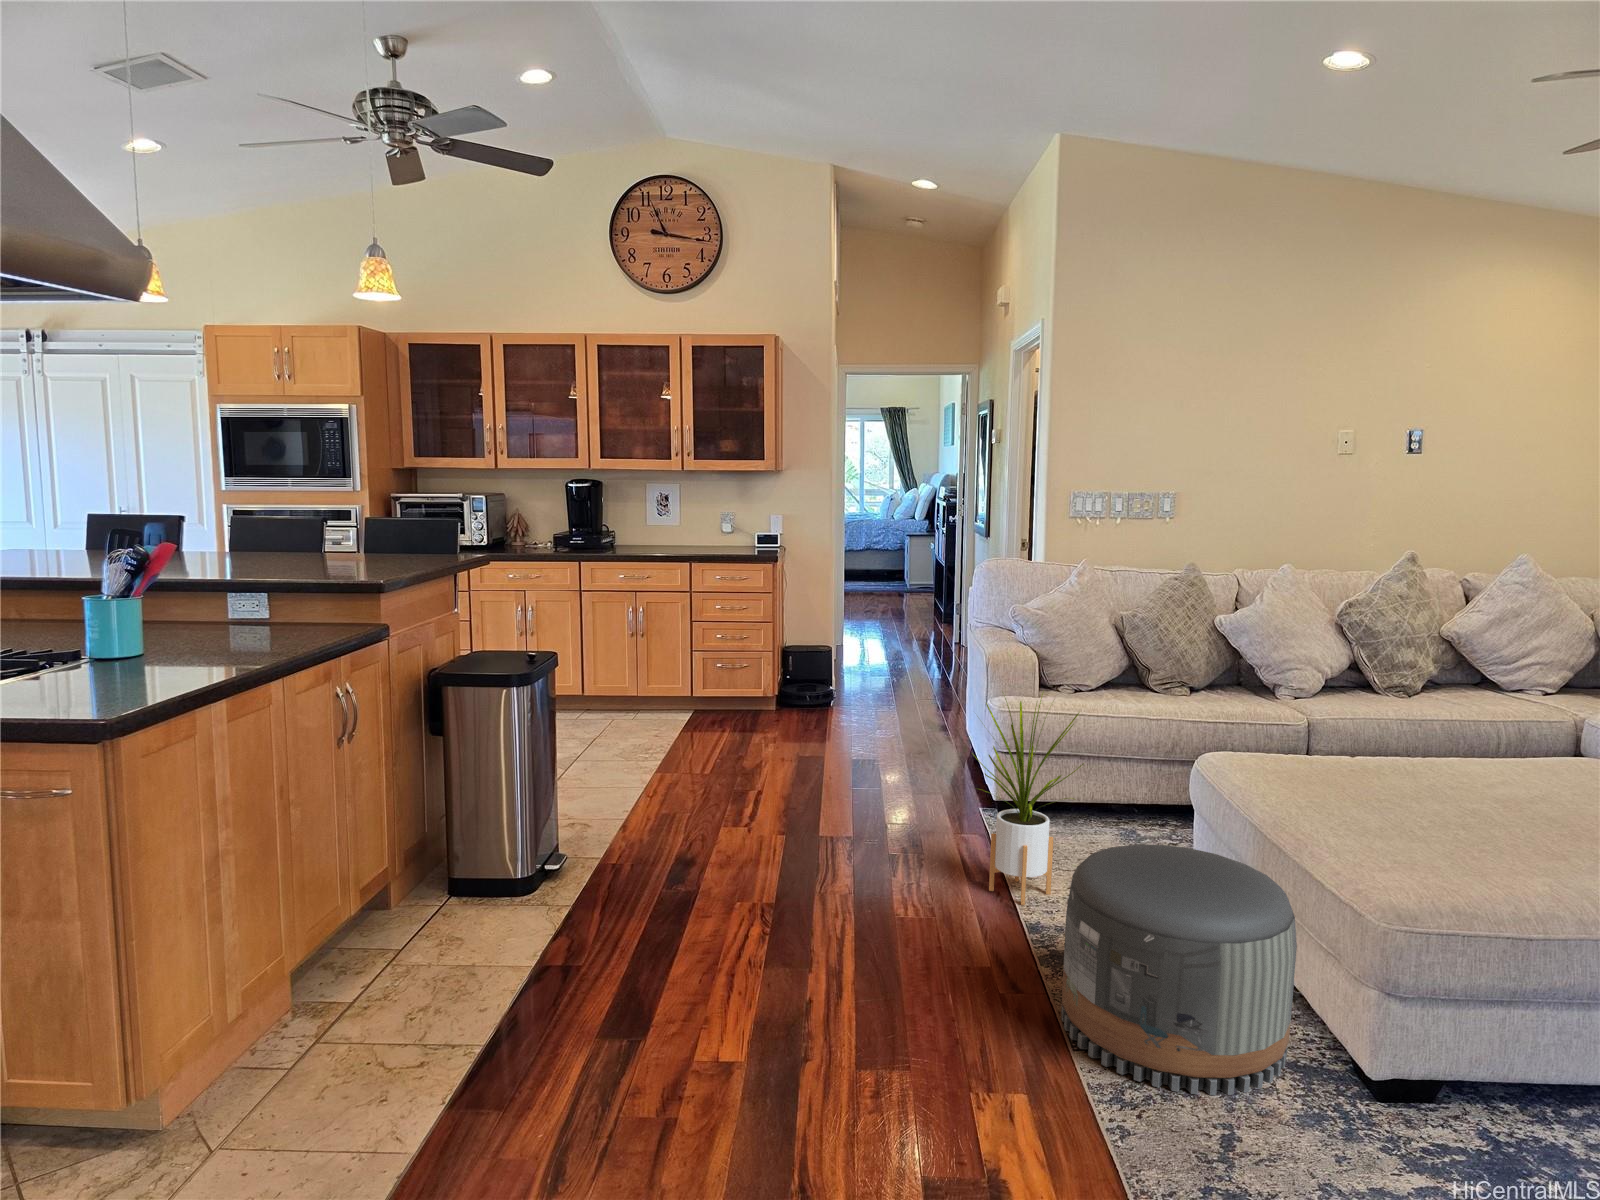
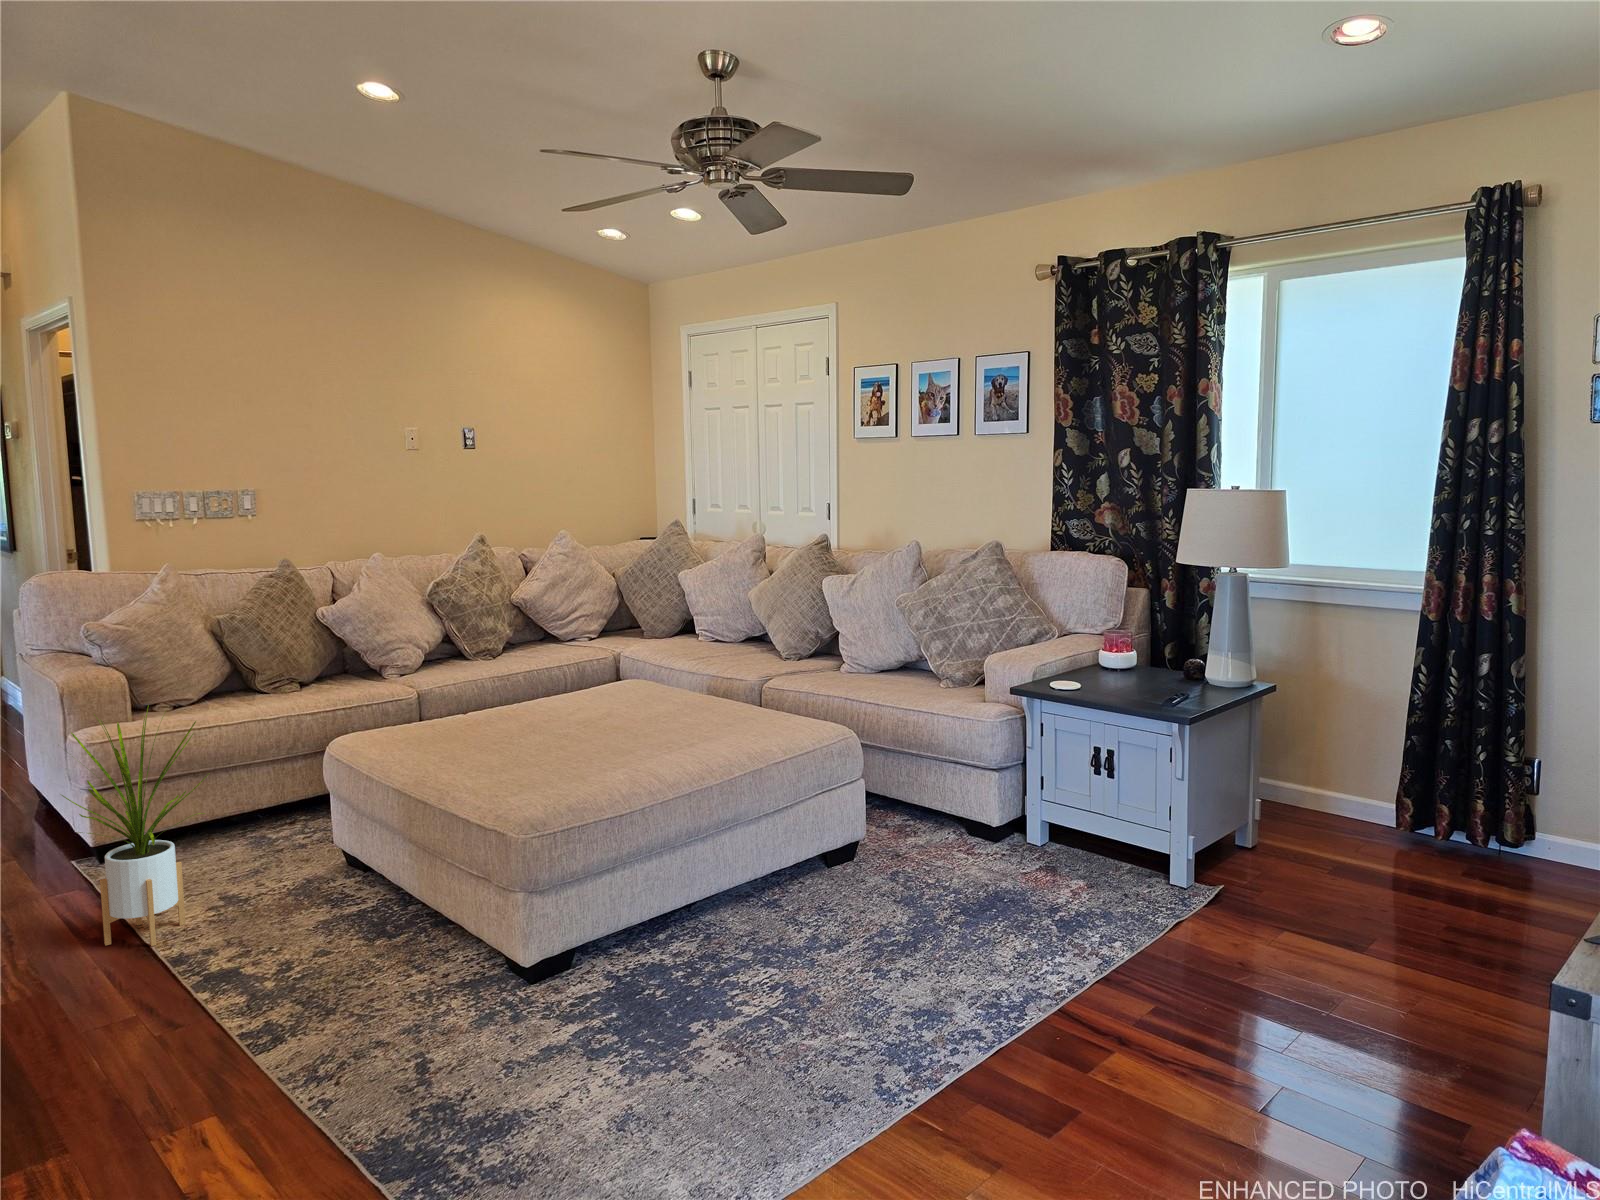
pouf: present [1061,844,1297,1095] -> none [223,823,455,1060]

